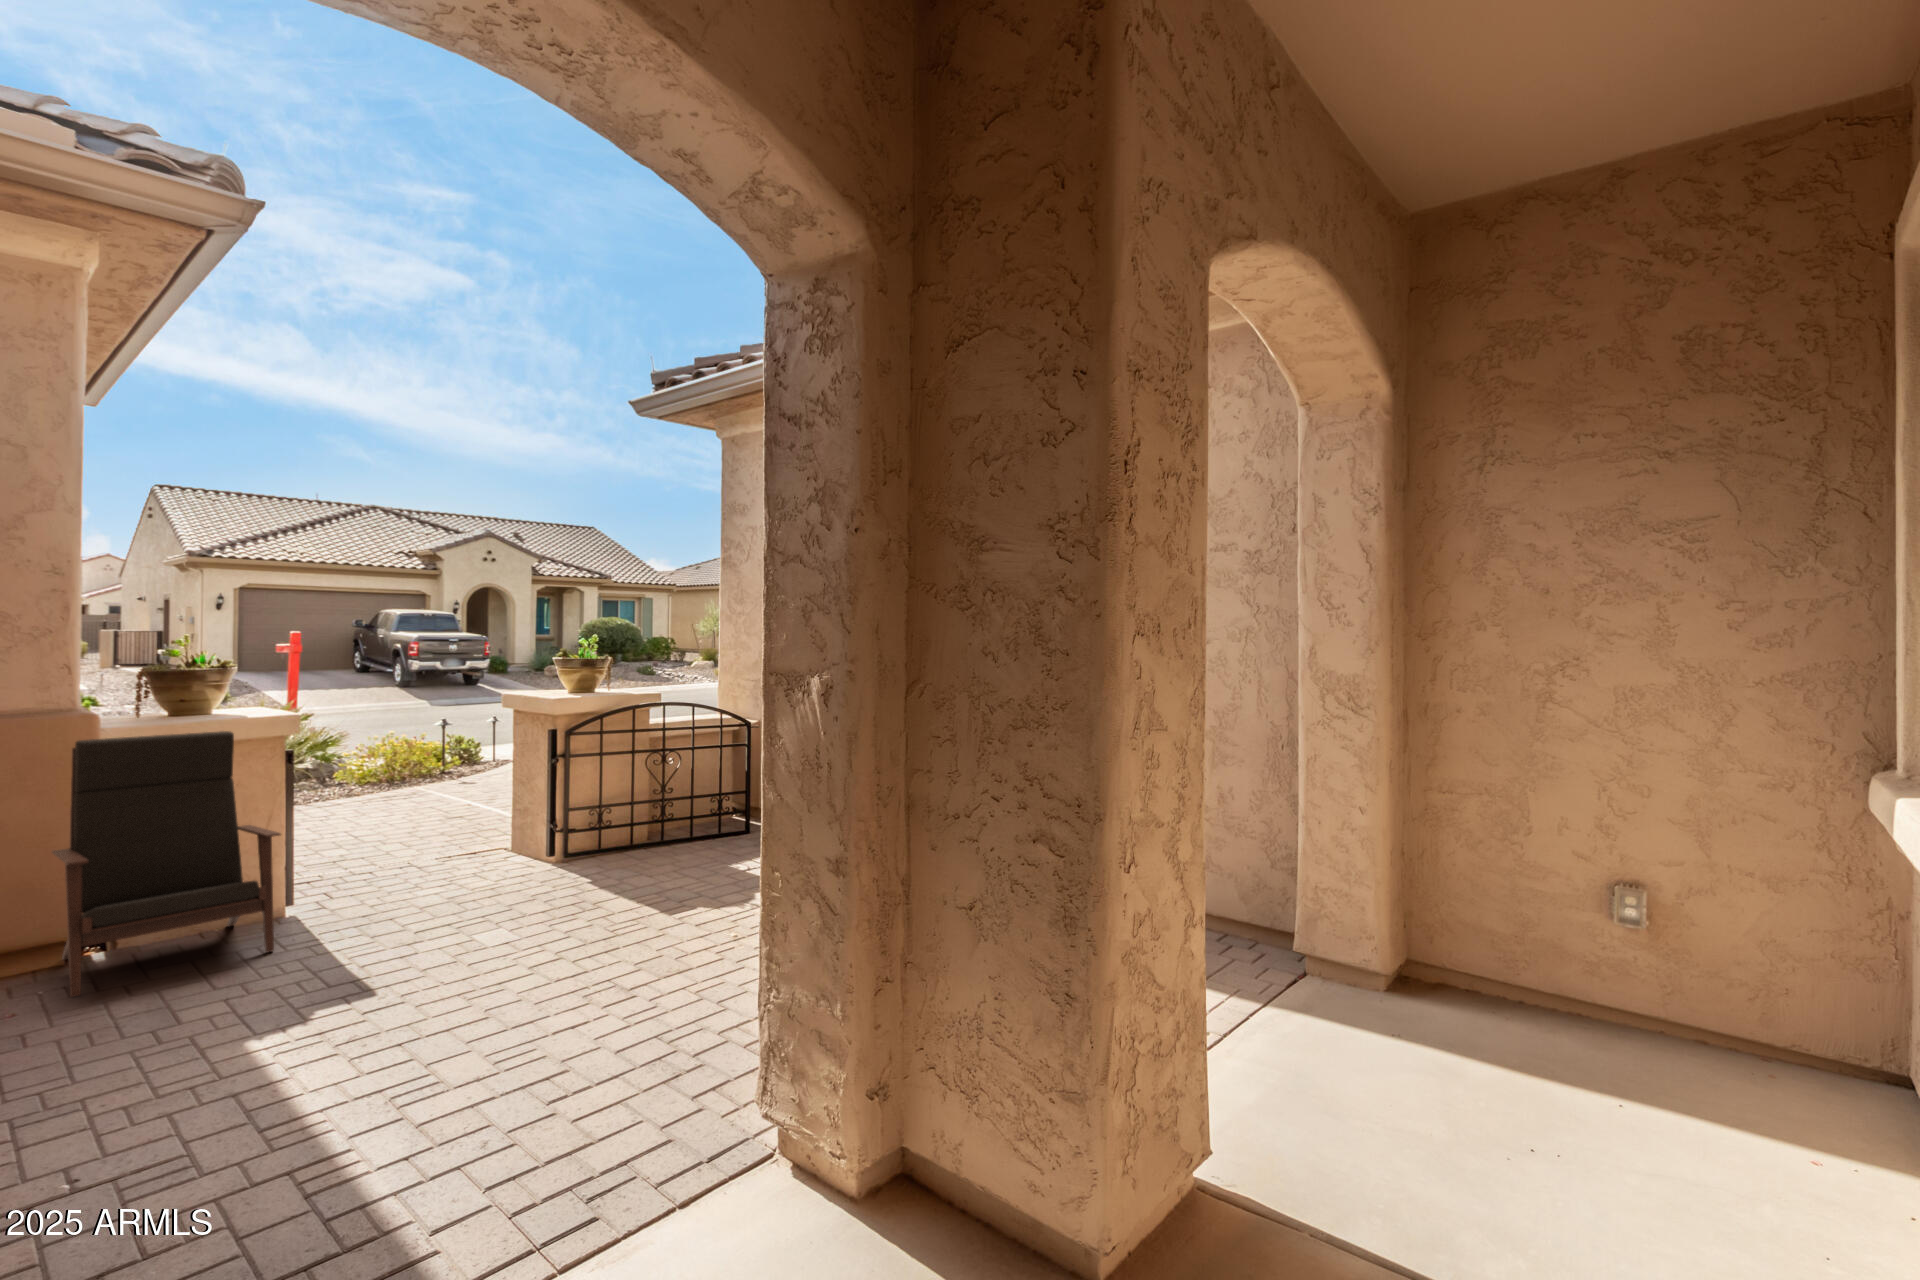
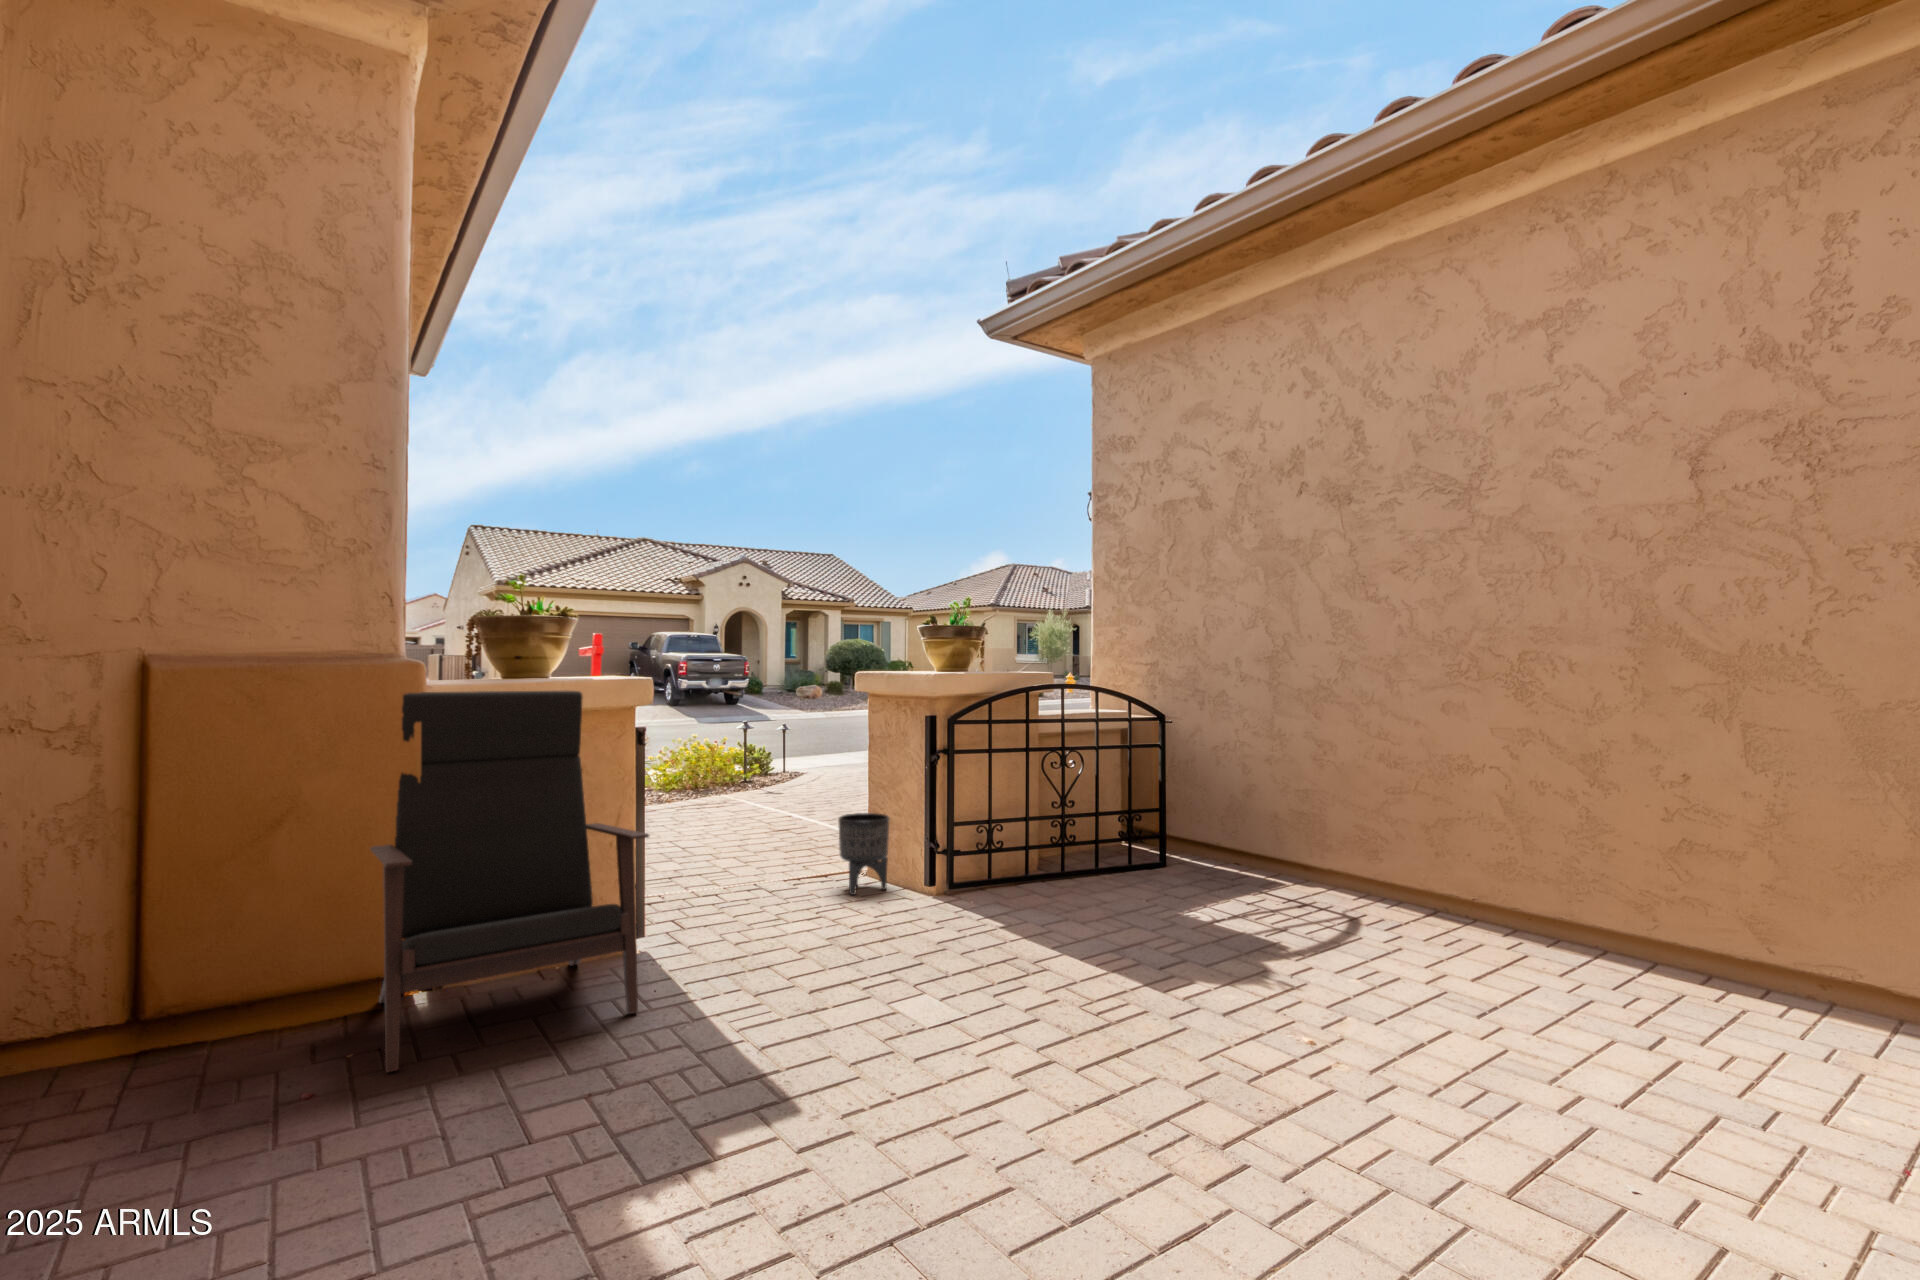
planter: none [476,803,520,865] -> present [838,813,889,895]

